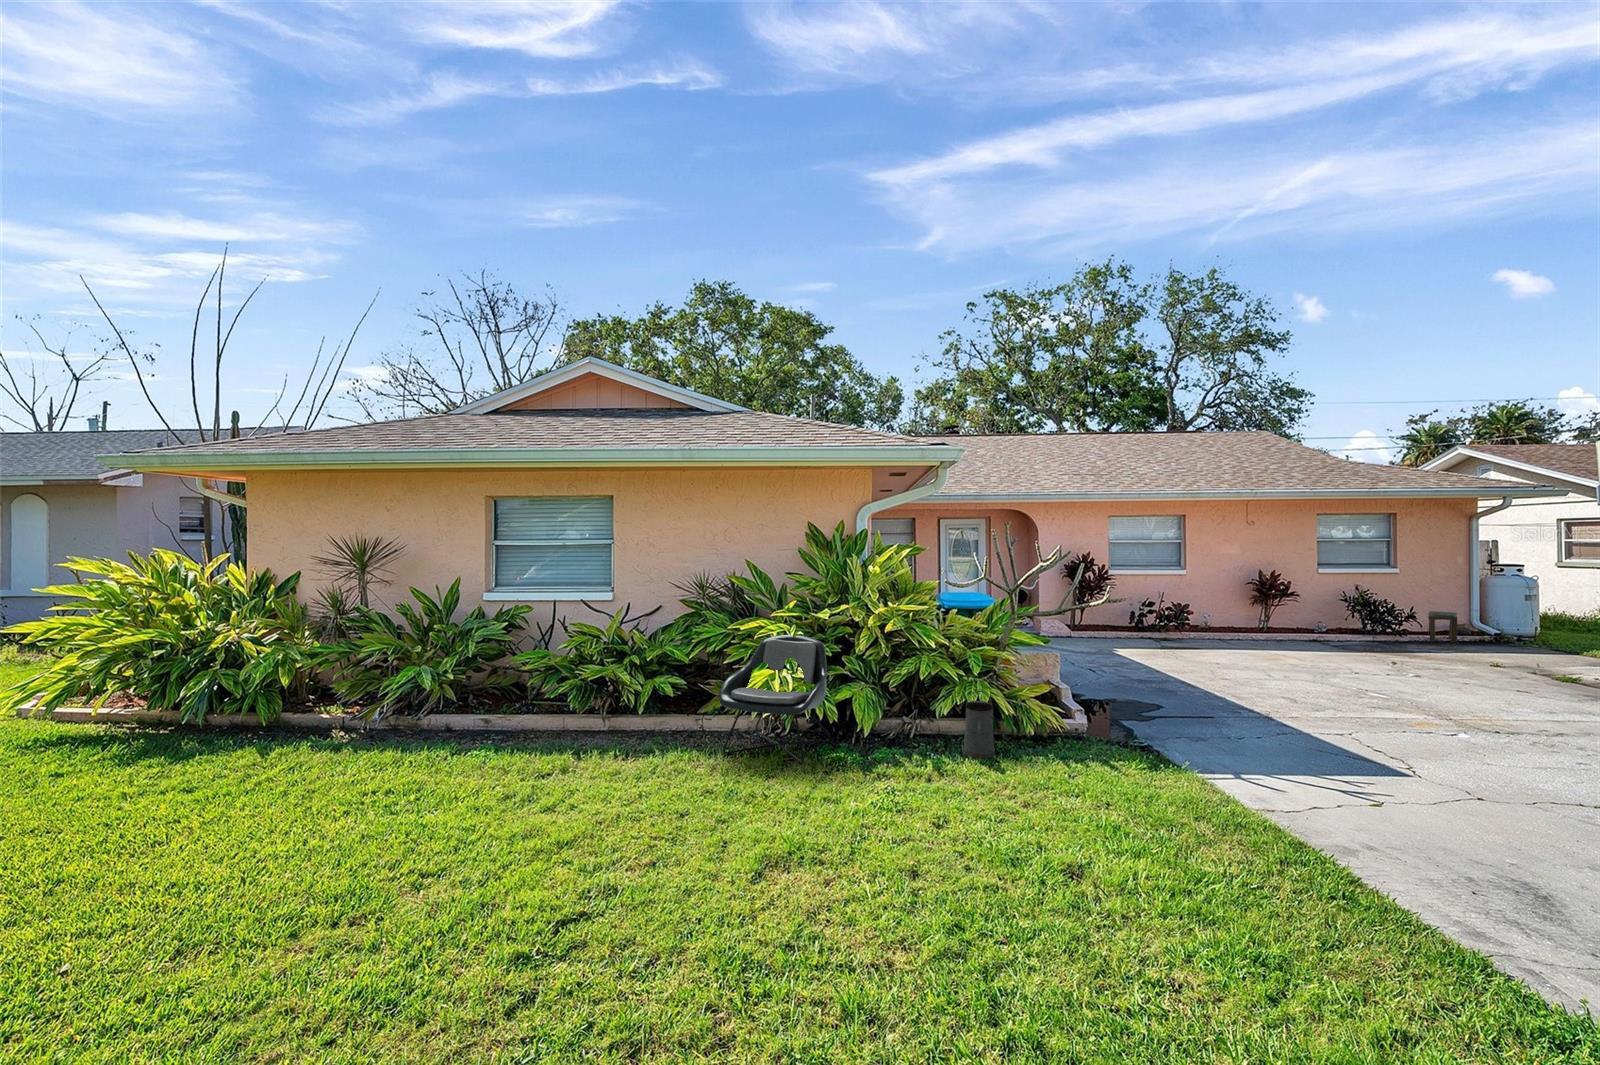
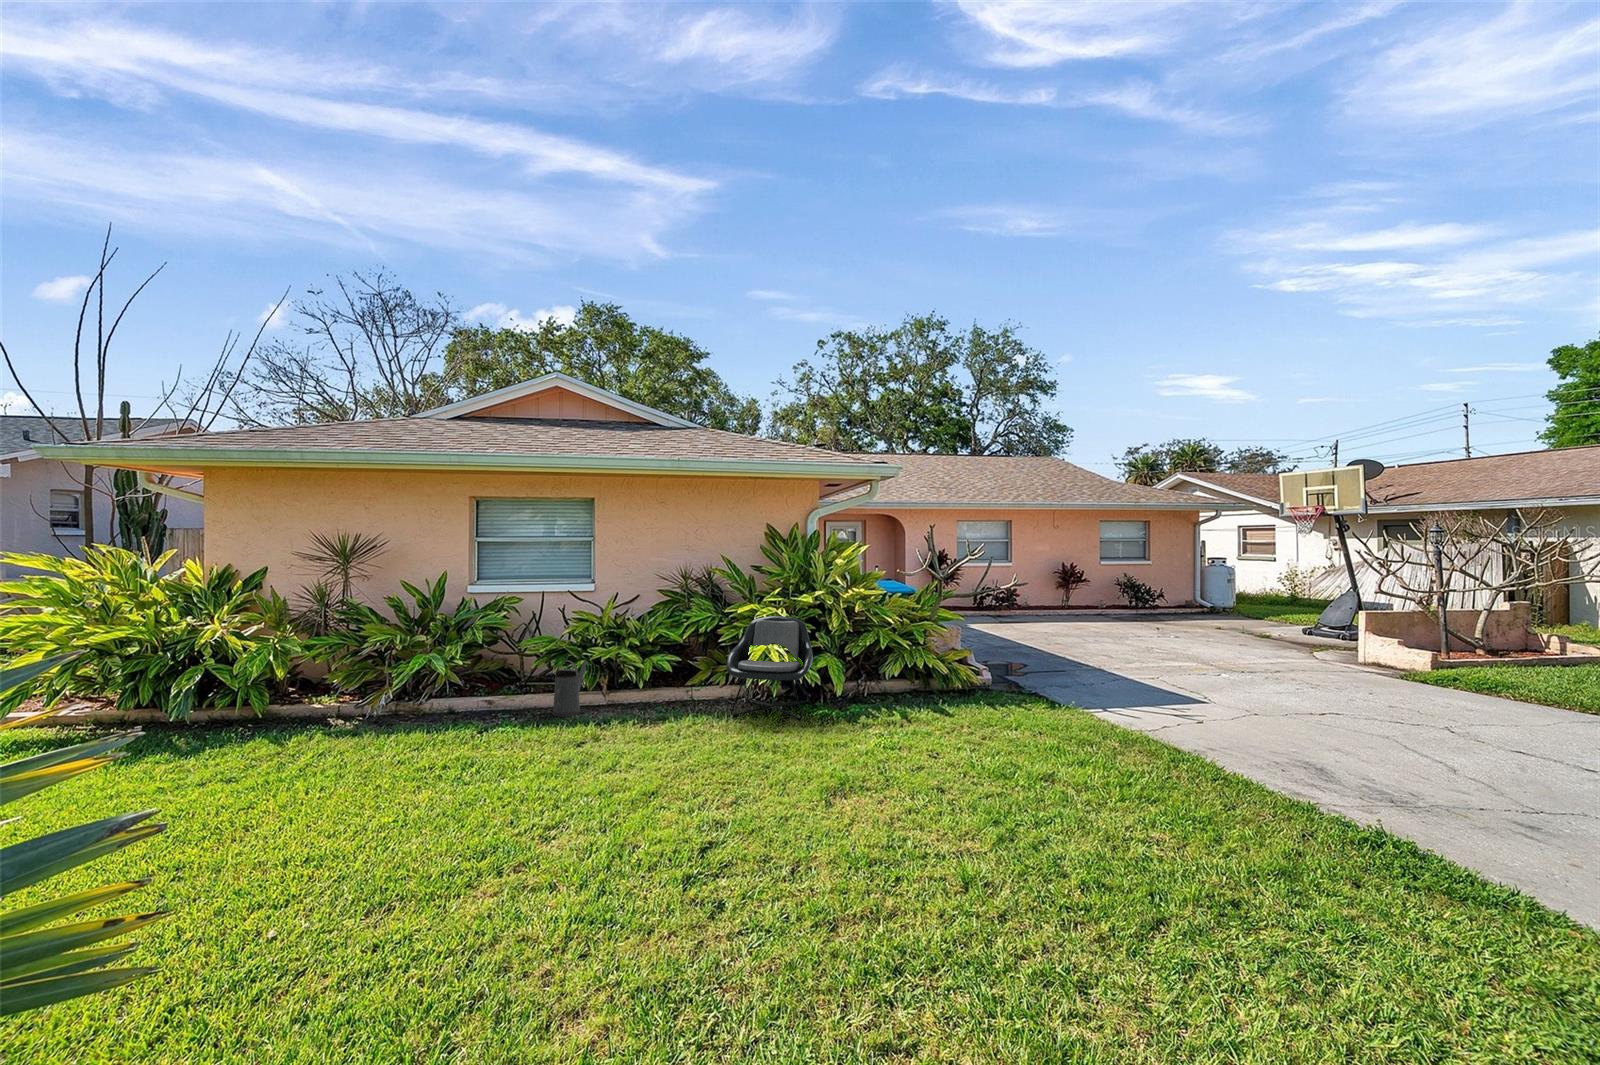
bench: present [1428,611,1457,643] -> none [1168,591,1188,614]
watering can: present [963,690,995,758] -> present [552,660,587,717]

